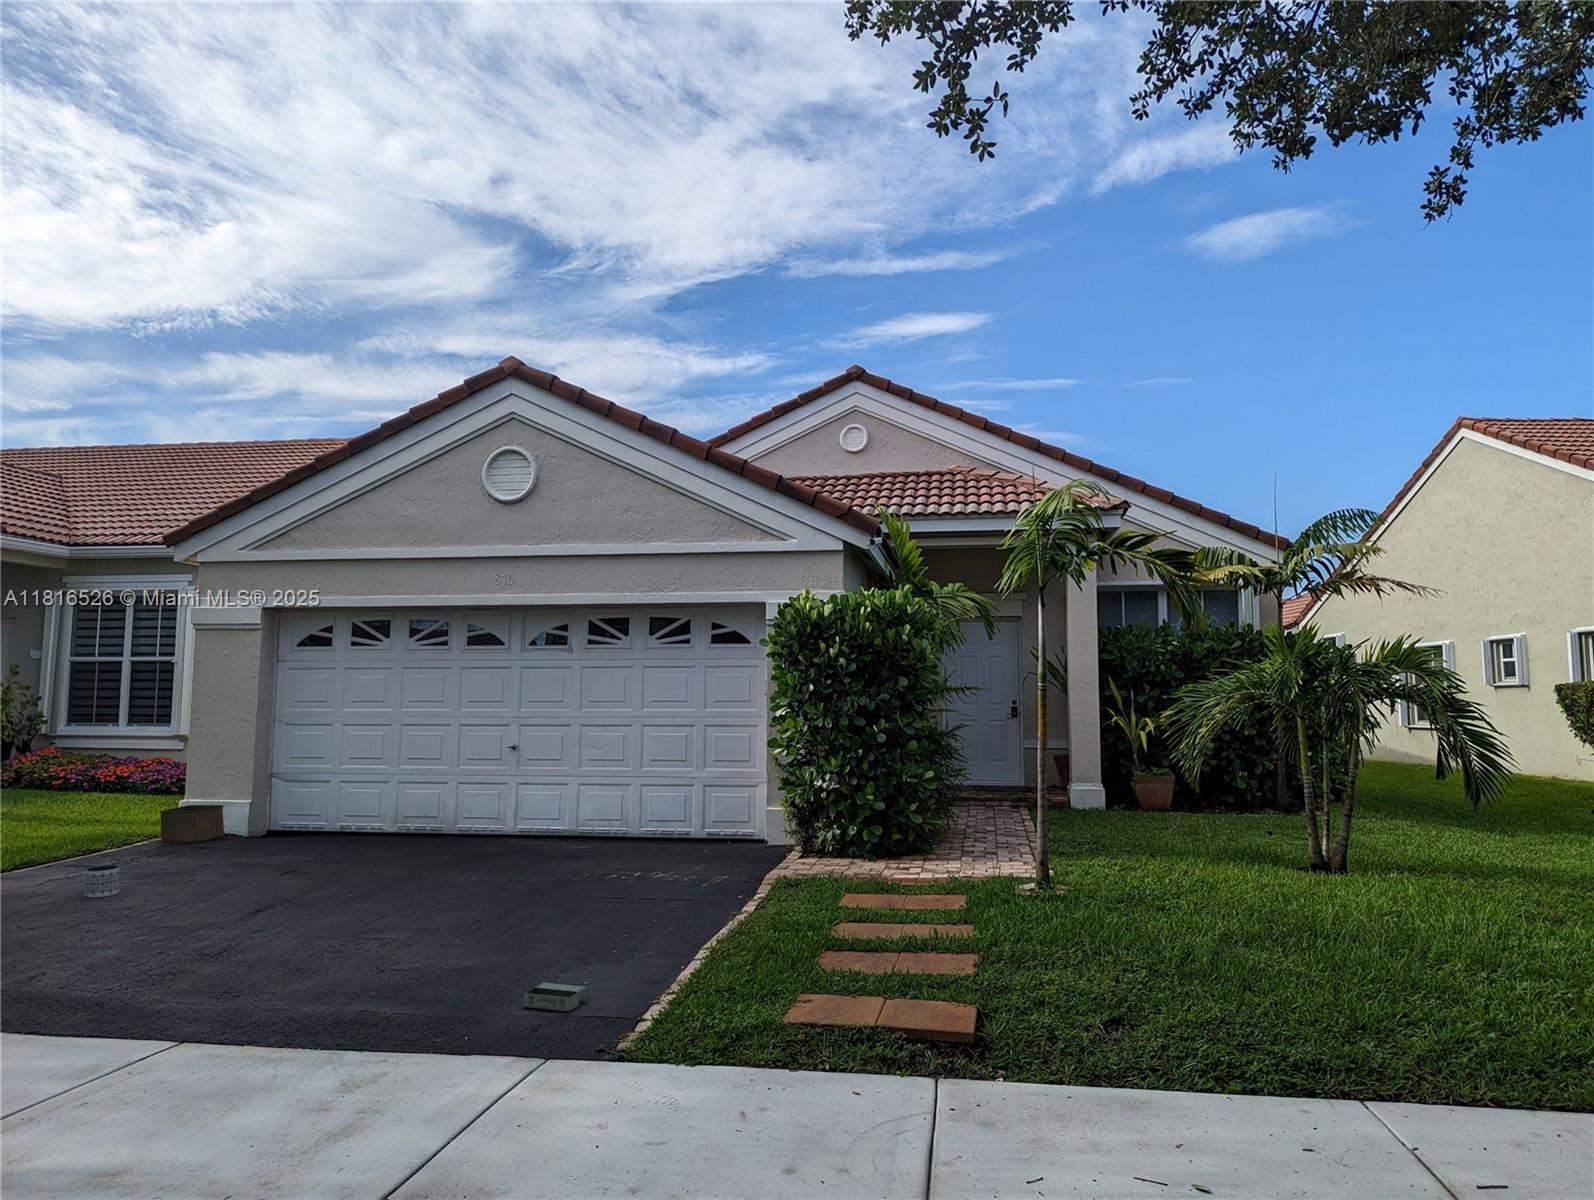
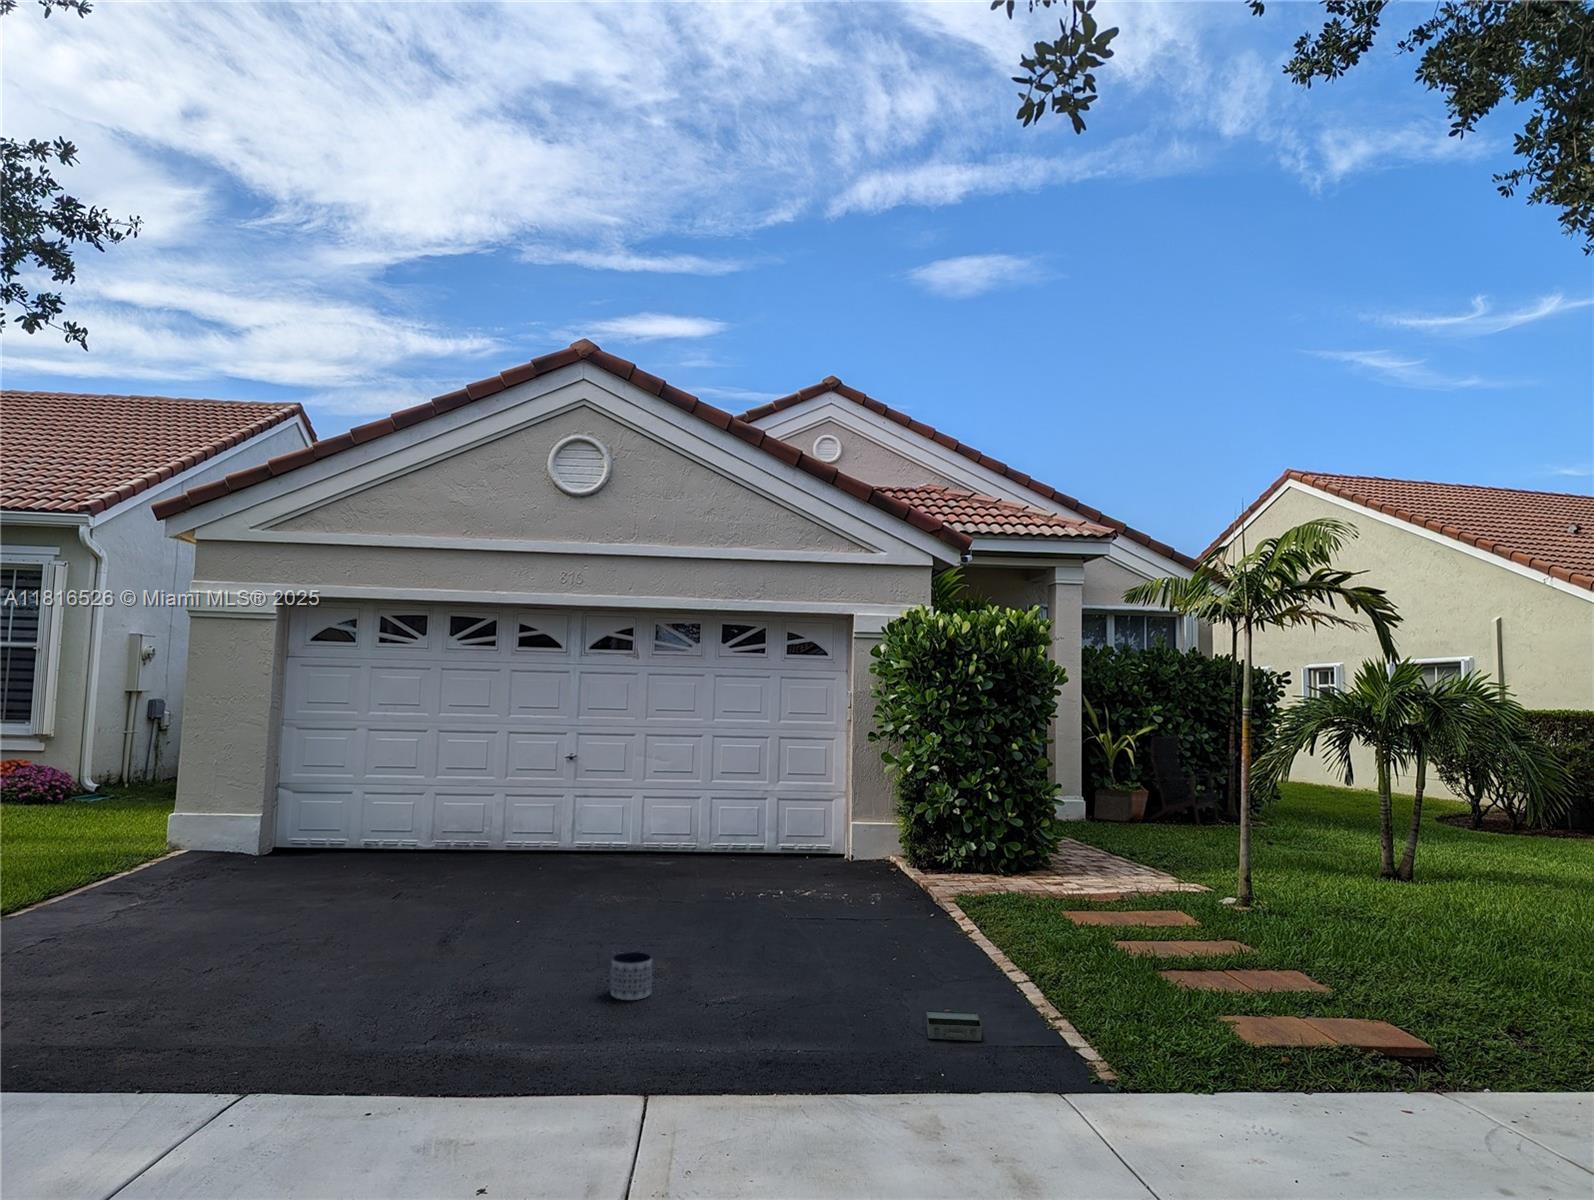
lounge chair: none [1162,720,1248,818] -> present [1150,736,1218,825]
storage bin: present [160,805,225,843] -> present [1094,789,1133,821]
planter: present [85,865,119,898] -> present [611,952,652,1000]

